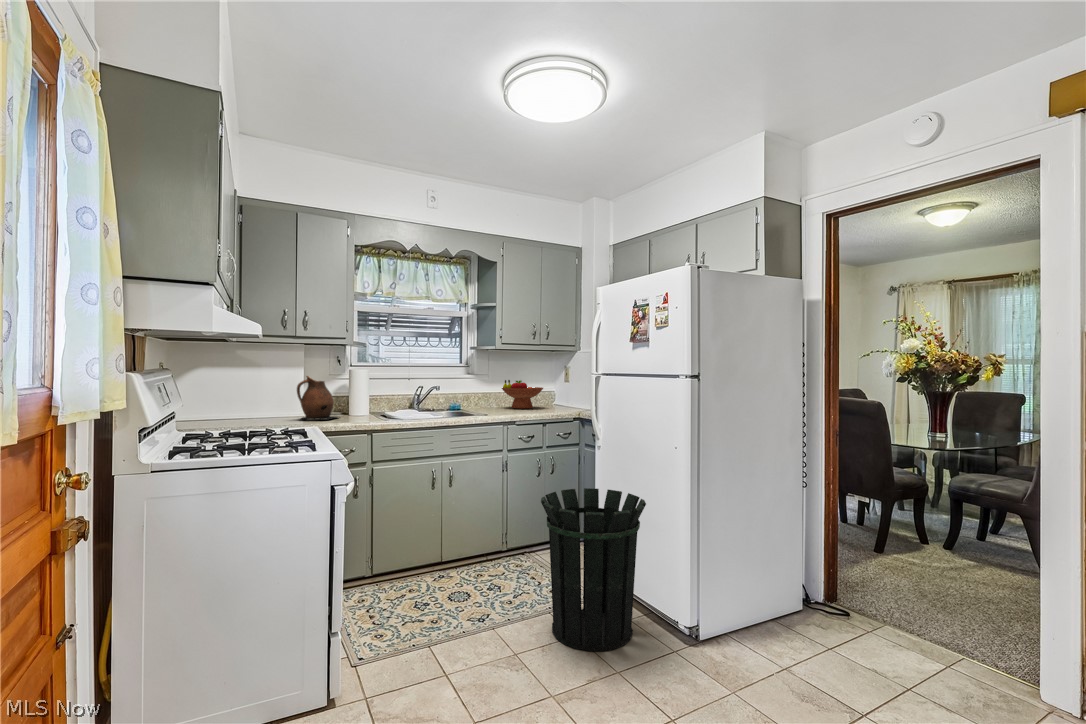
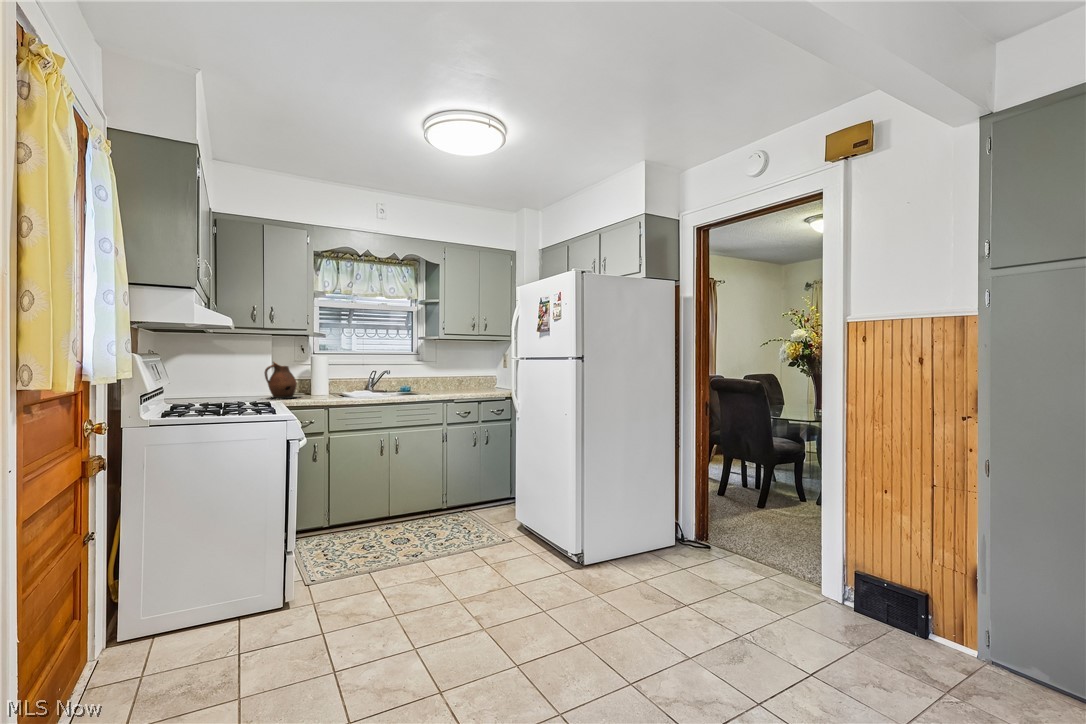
fruit bowl: present [502,380,543,409] -> none [448,366,486,391]
waste bin: present [541,488,646,651] -> none [459,451,543,573]

